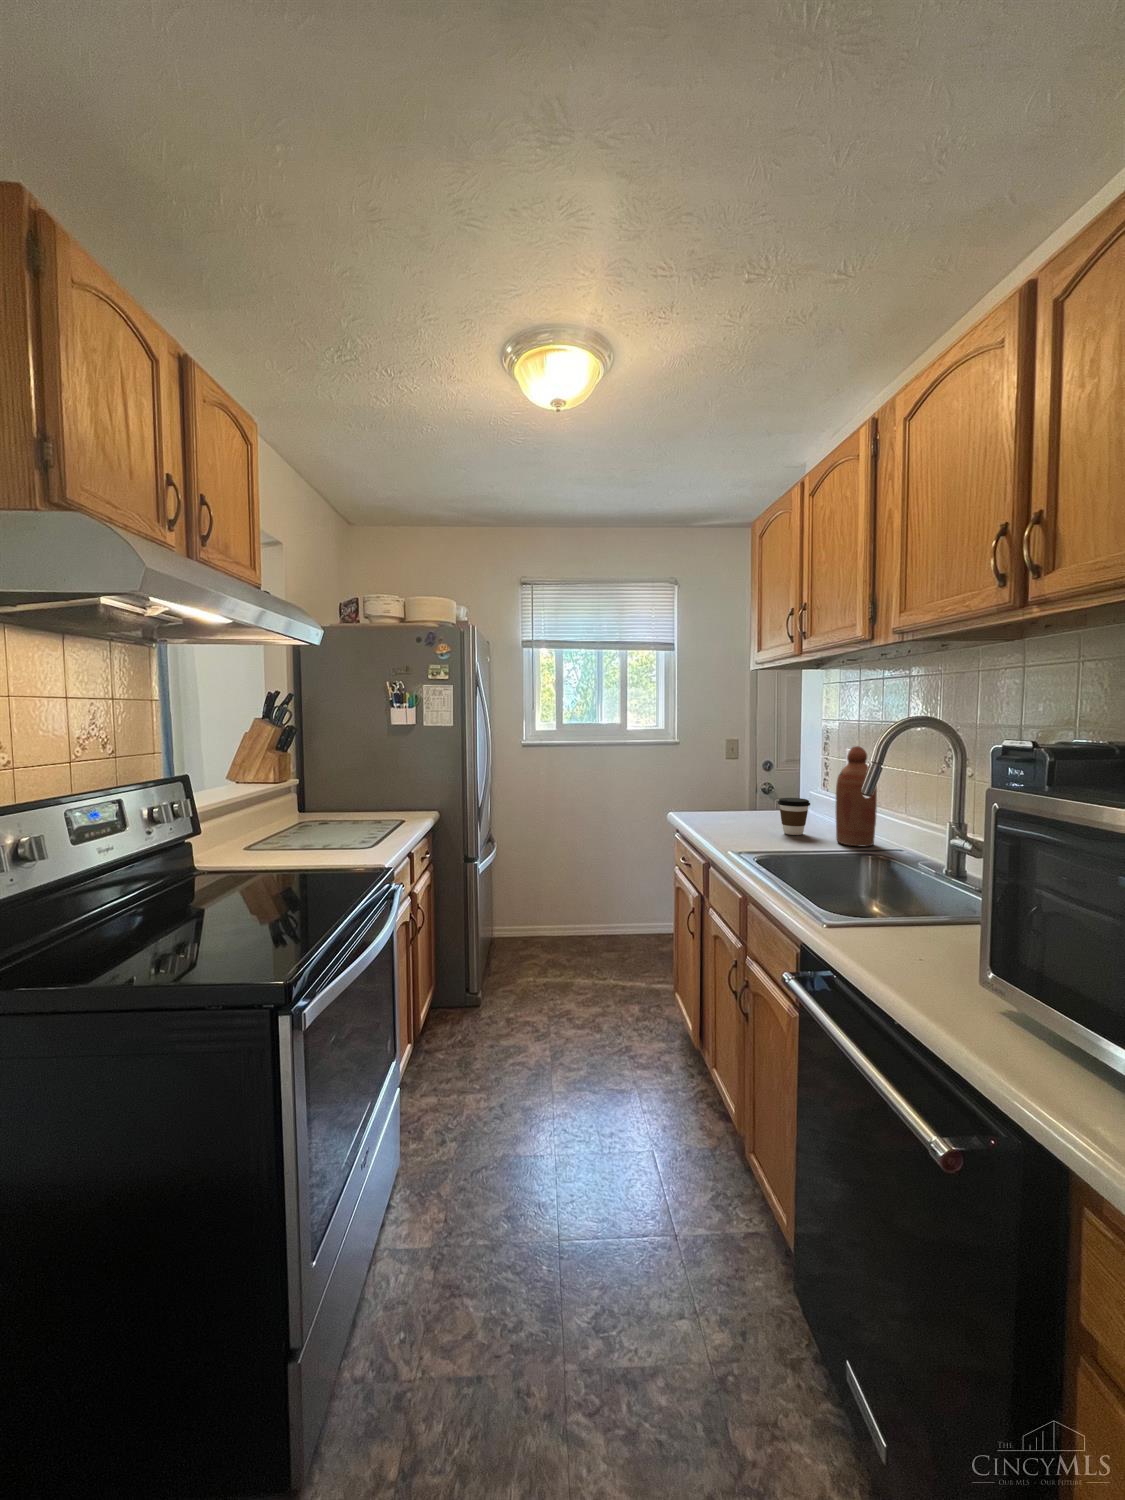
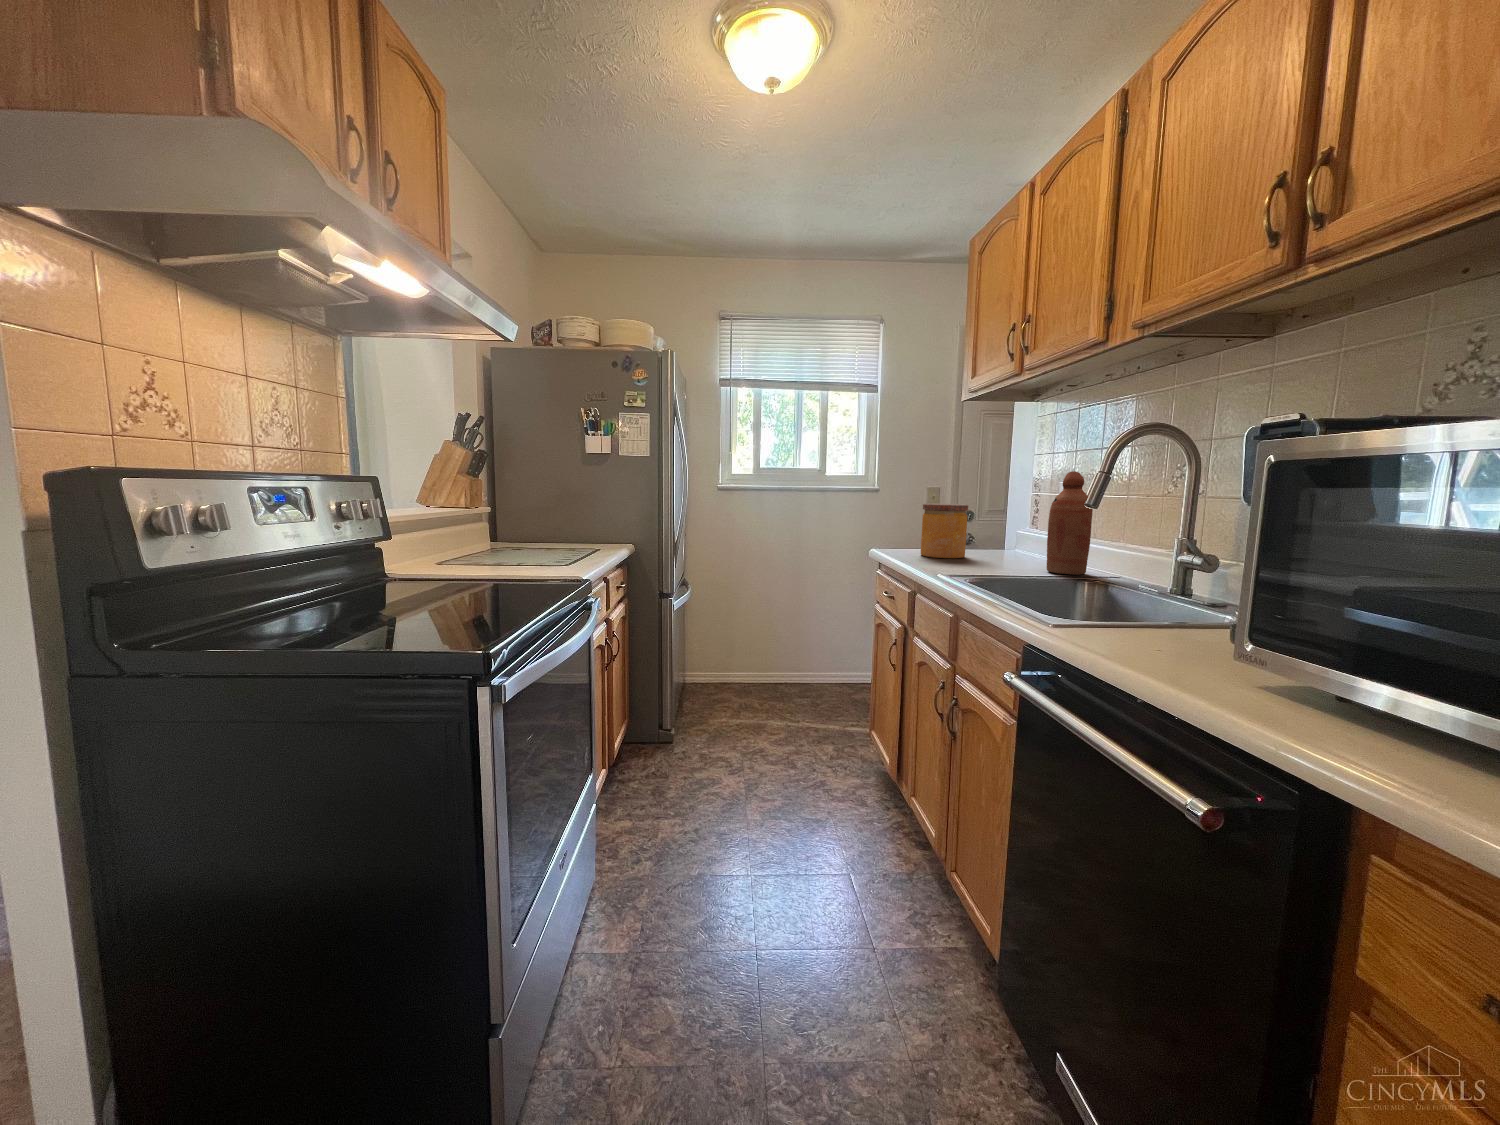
jar: none [718,769,762,824] -> present [921,504,968,558]
coffee cup: present [778,798,810,835] -> none [986,529,1020,566]

